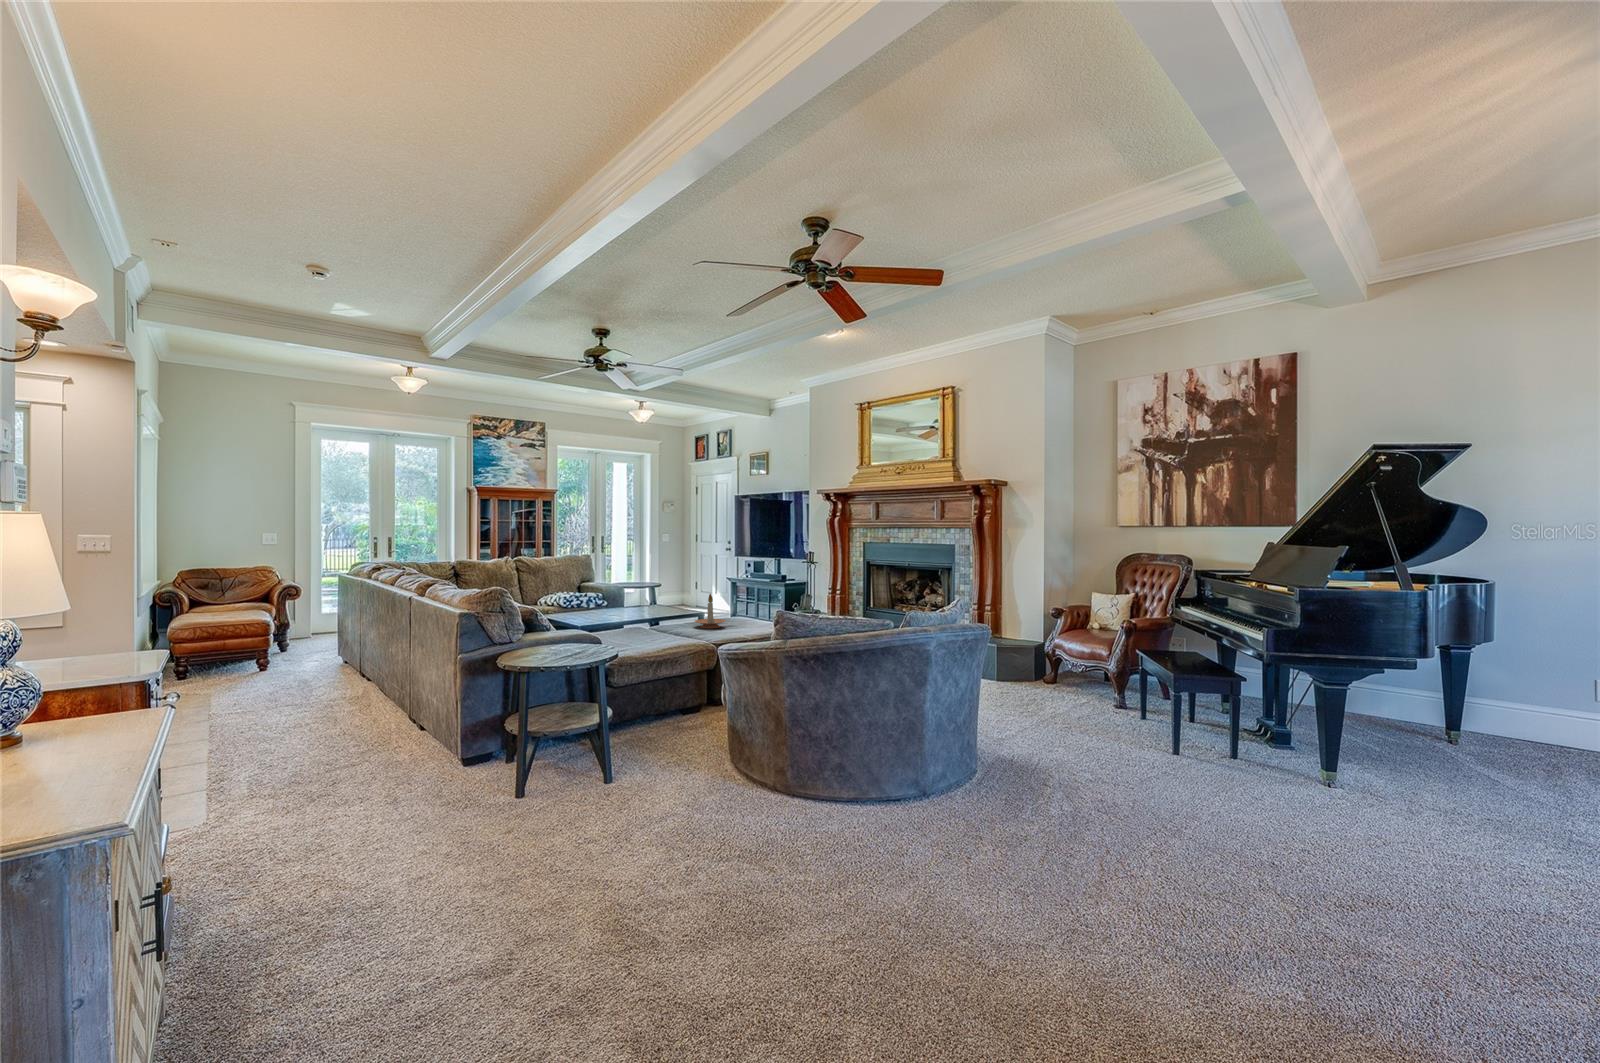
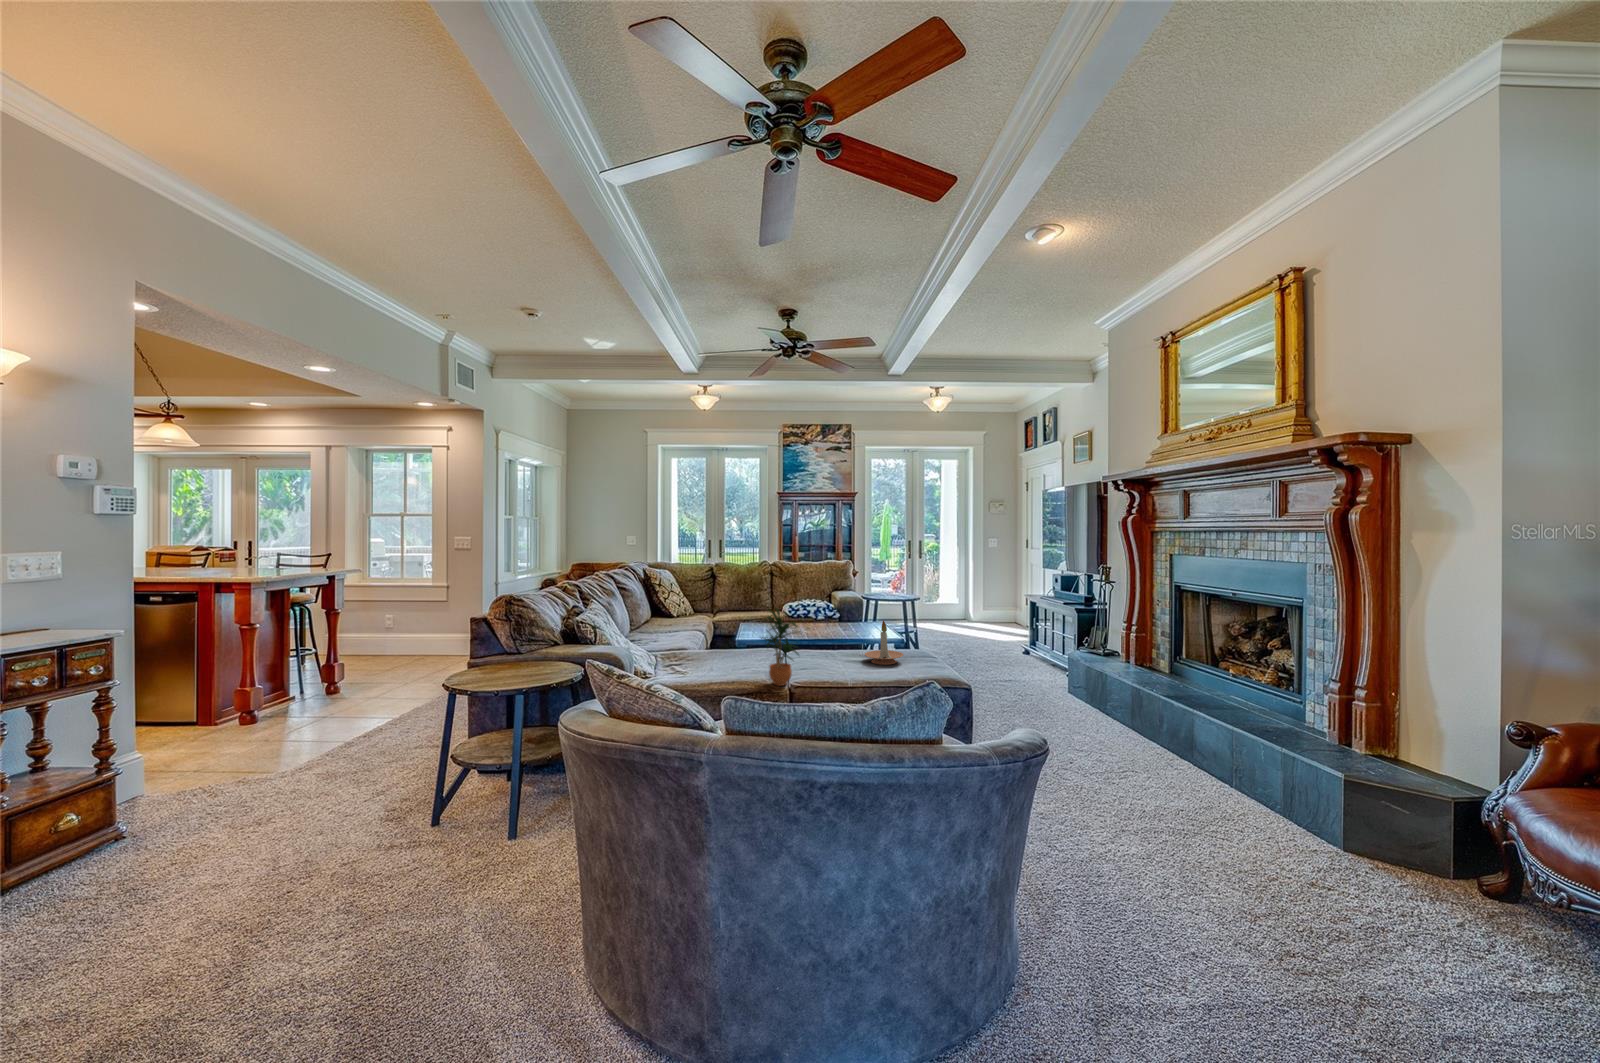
potted plant: none [651,581,686,646] -> present [761,609,800,686]

